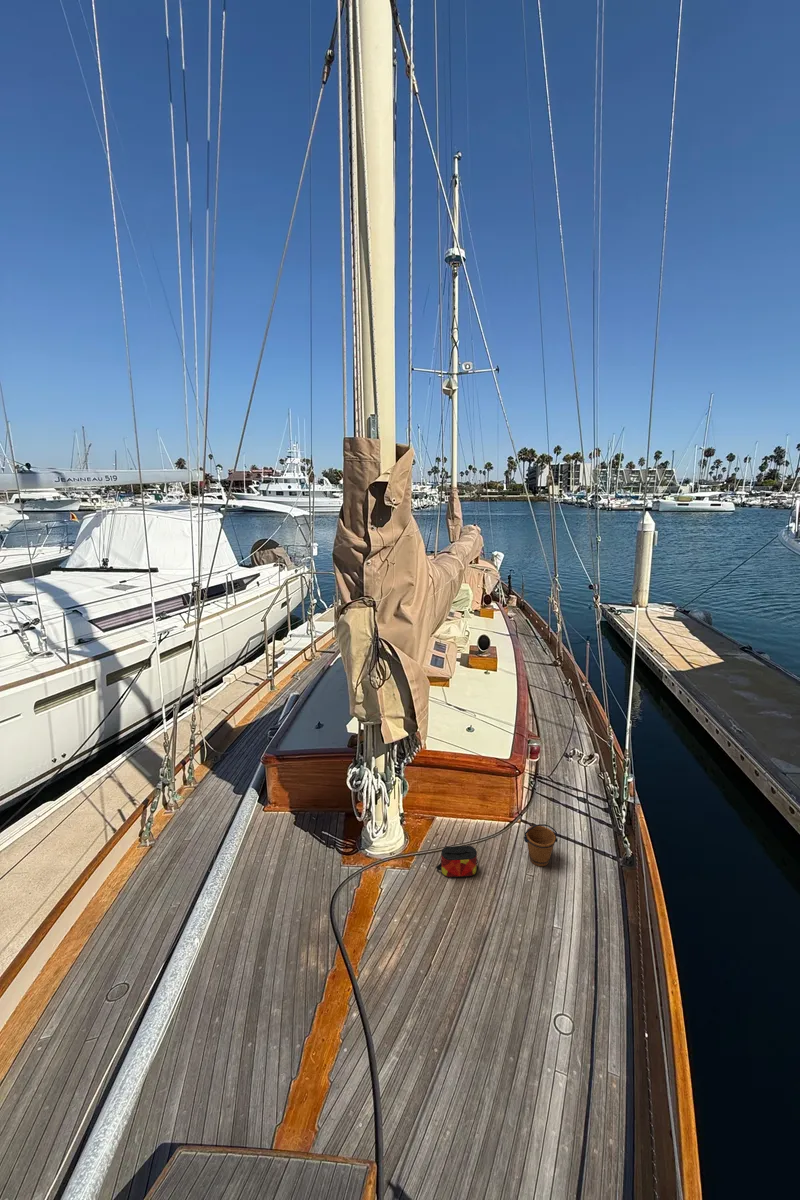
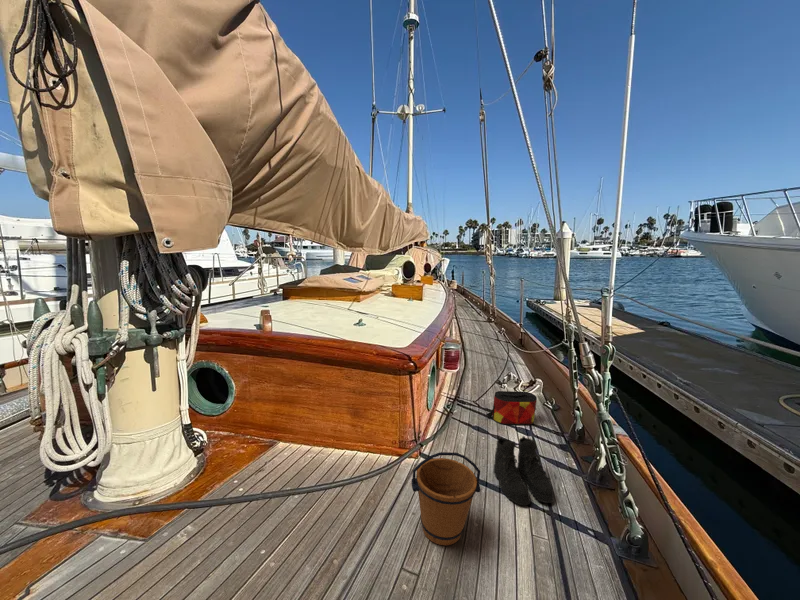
boots: none [564,808,596,847] -> present [494,436,554,505]
bag: present [436,846,478,878] -> present [487,391,537,425]

